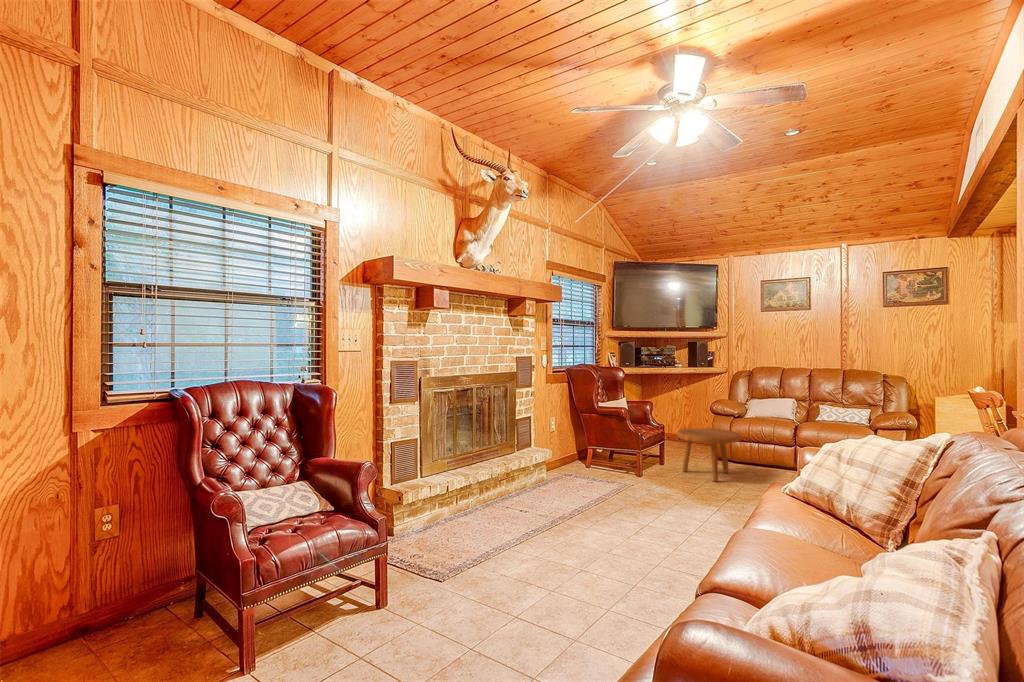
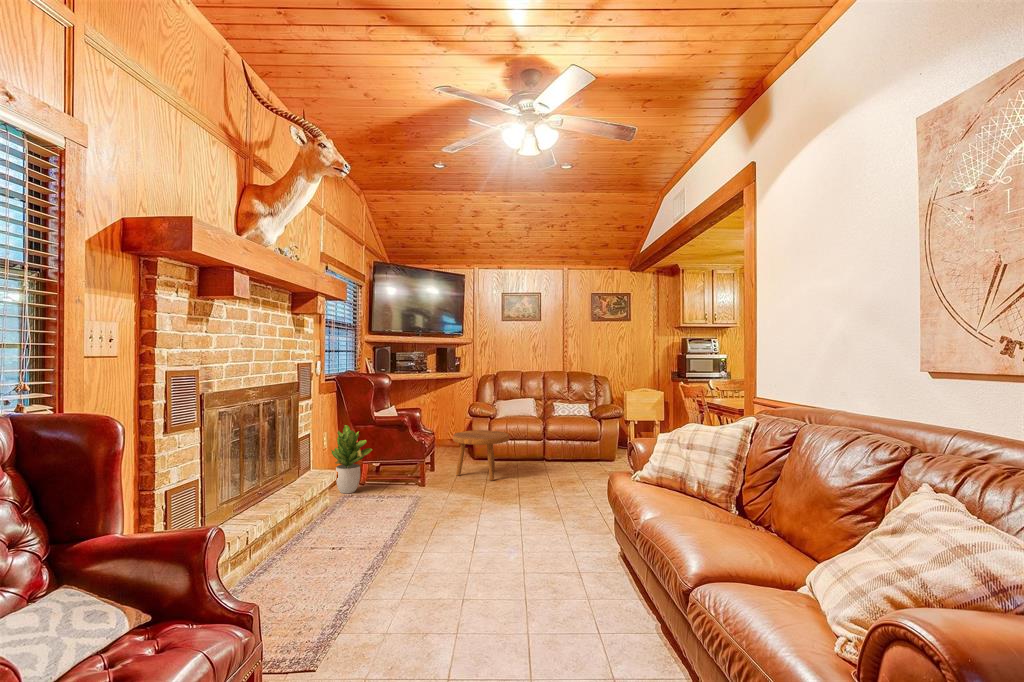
potted plant: none [556,412,594,472] -> present [331,425,372,493]

